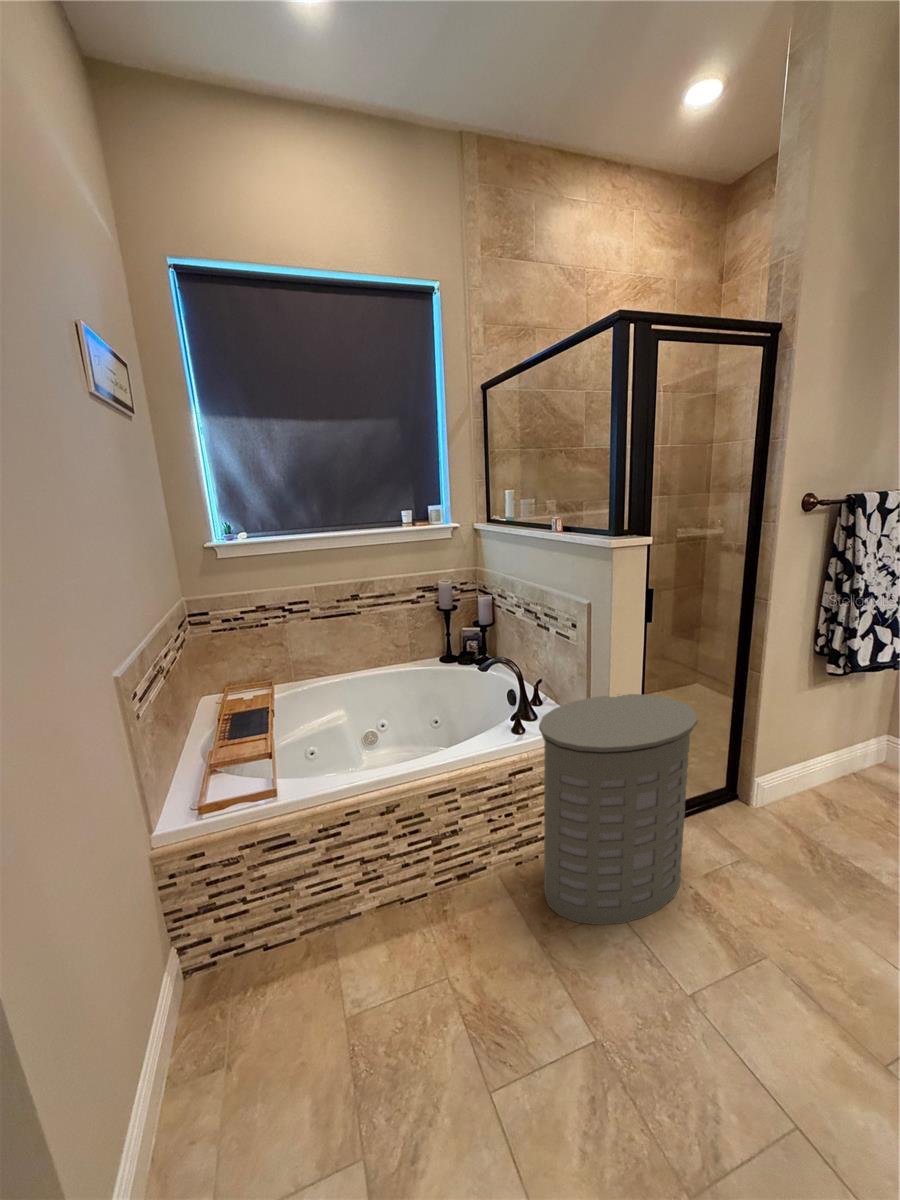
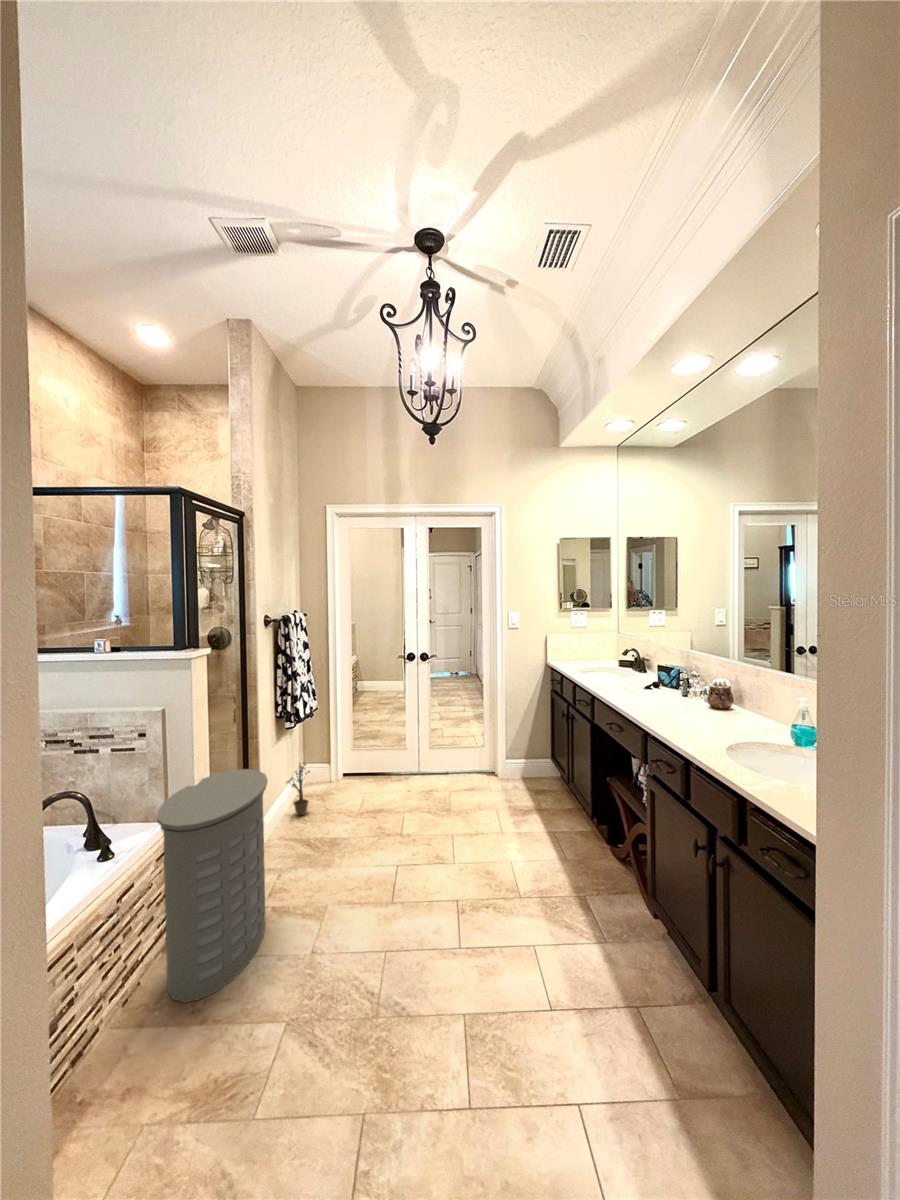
decorative plant: none [807,724,866,796] -> present [286,763,310,817]

